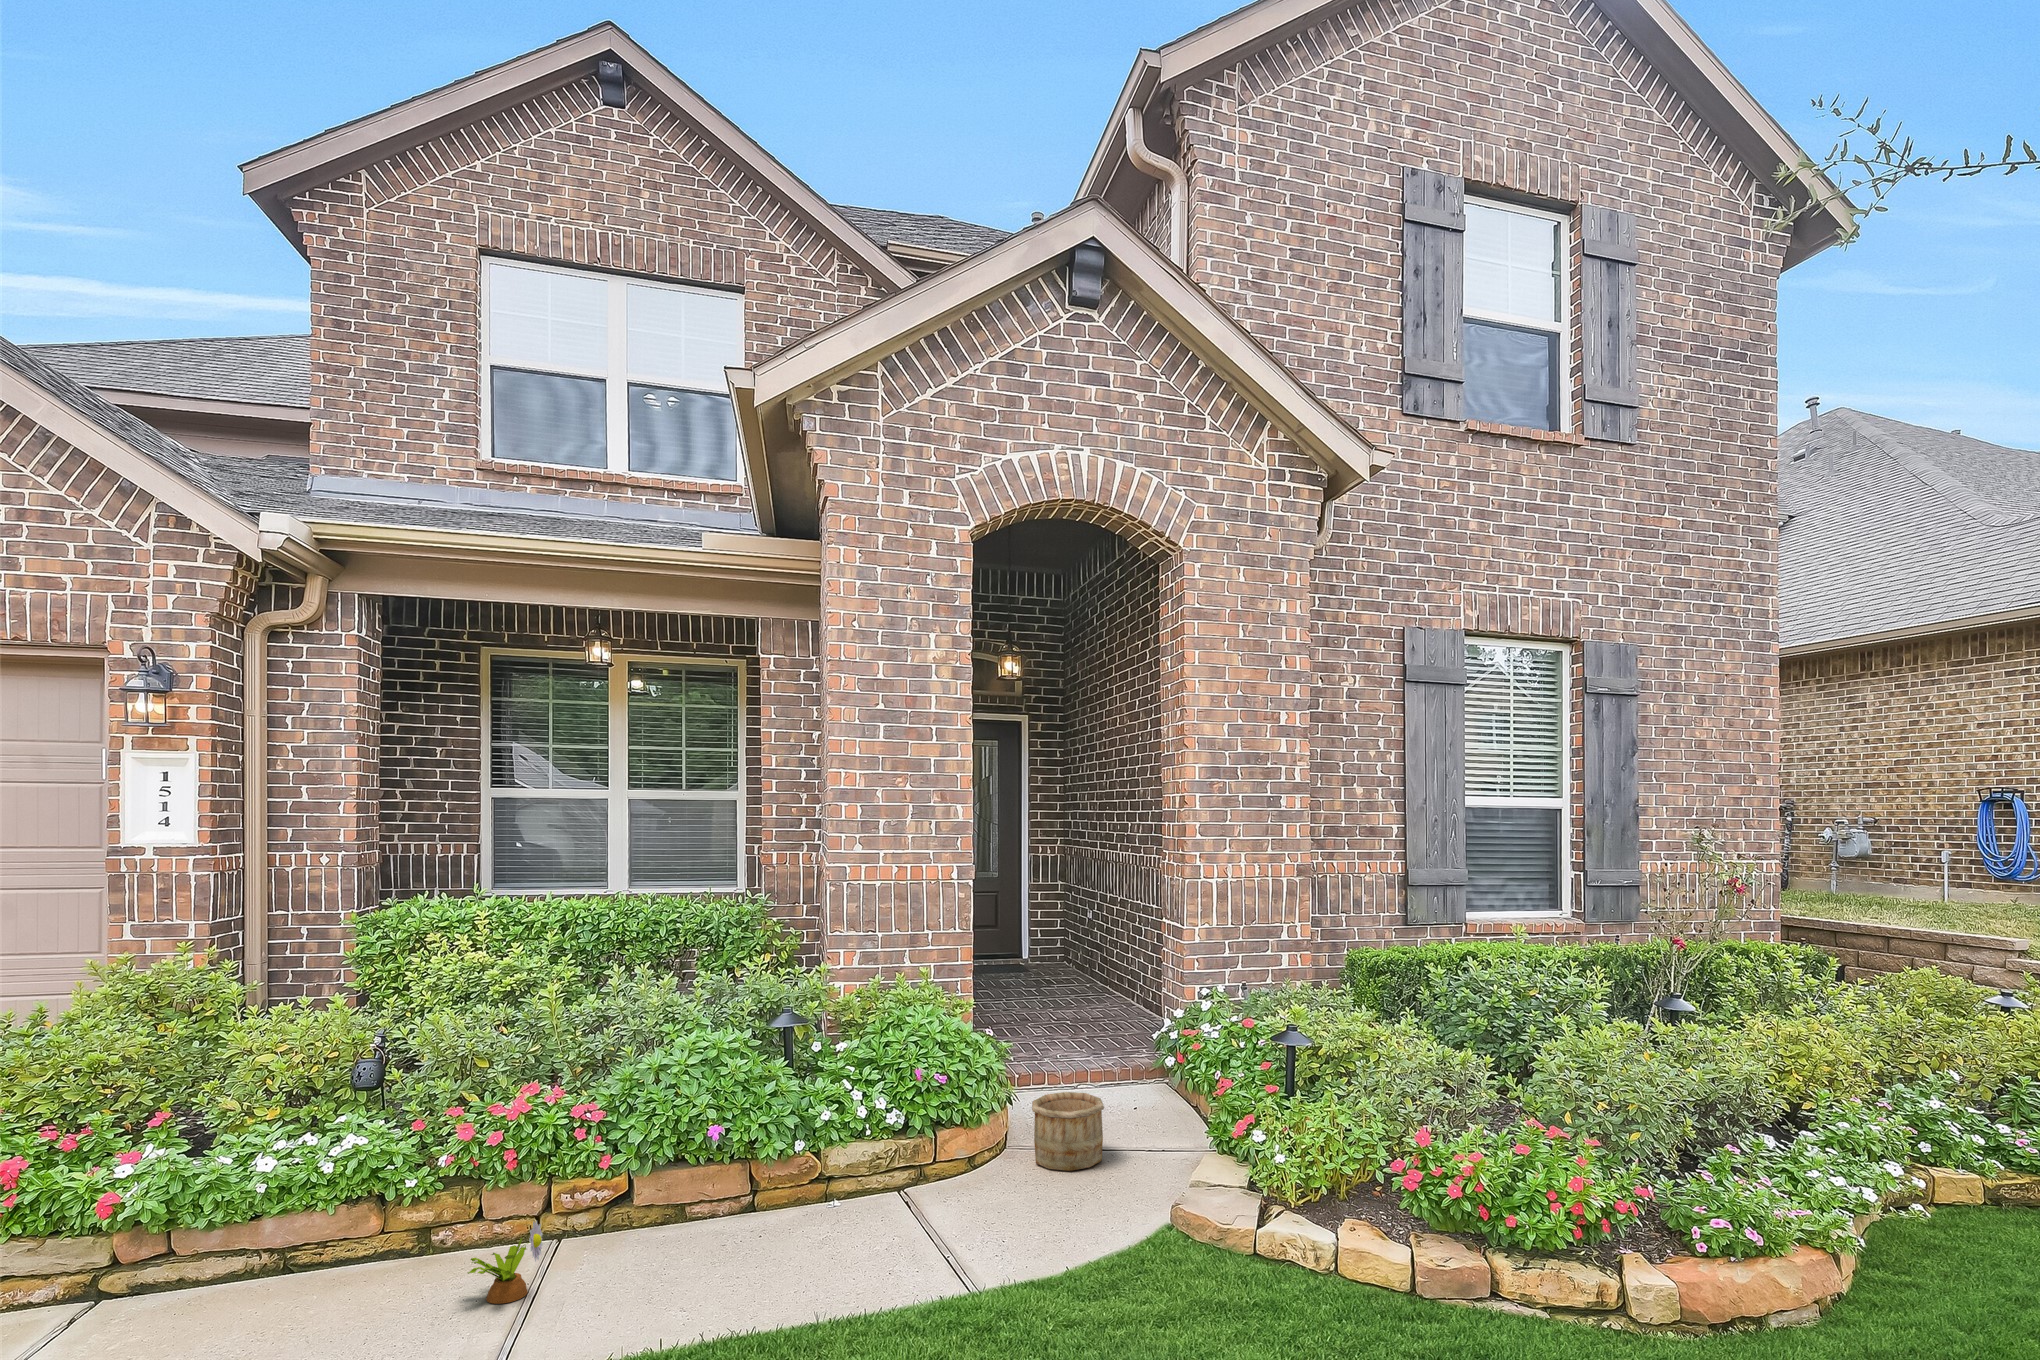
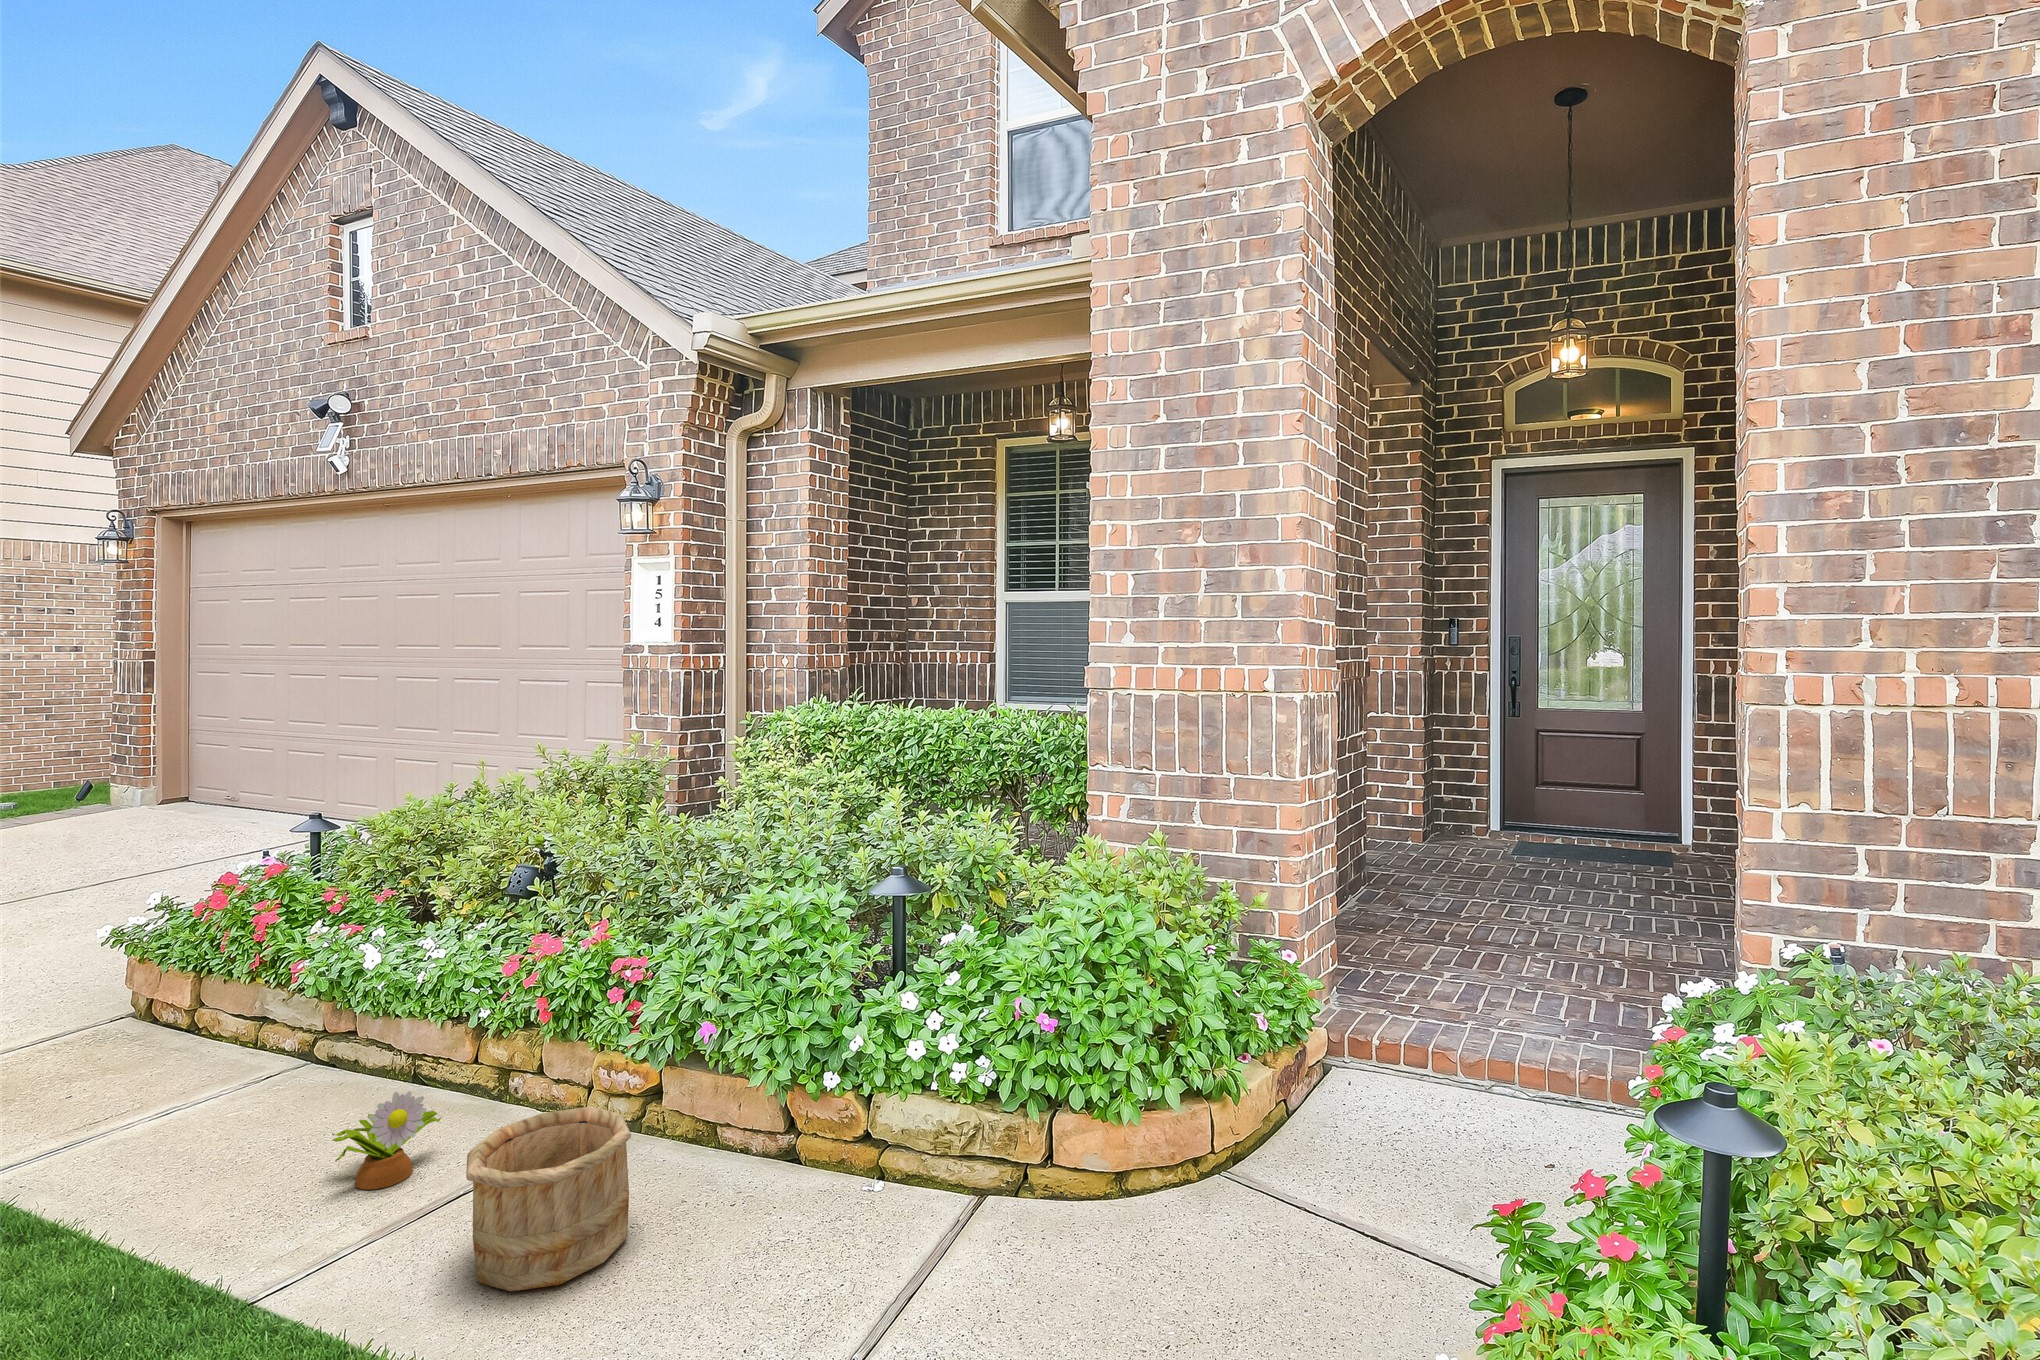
wooden bucket: present [1032,1092,1104,1171] -> present [466,1106,631,1291]

